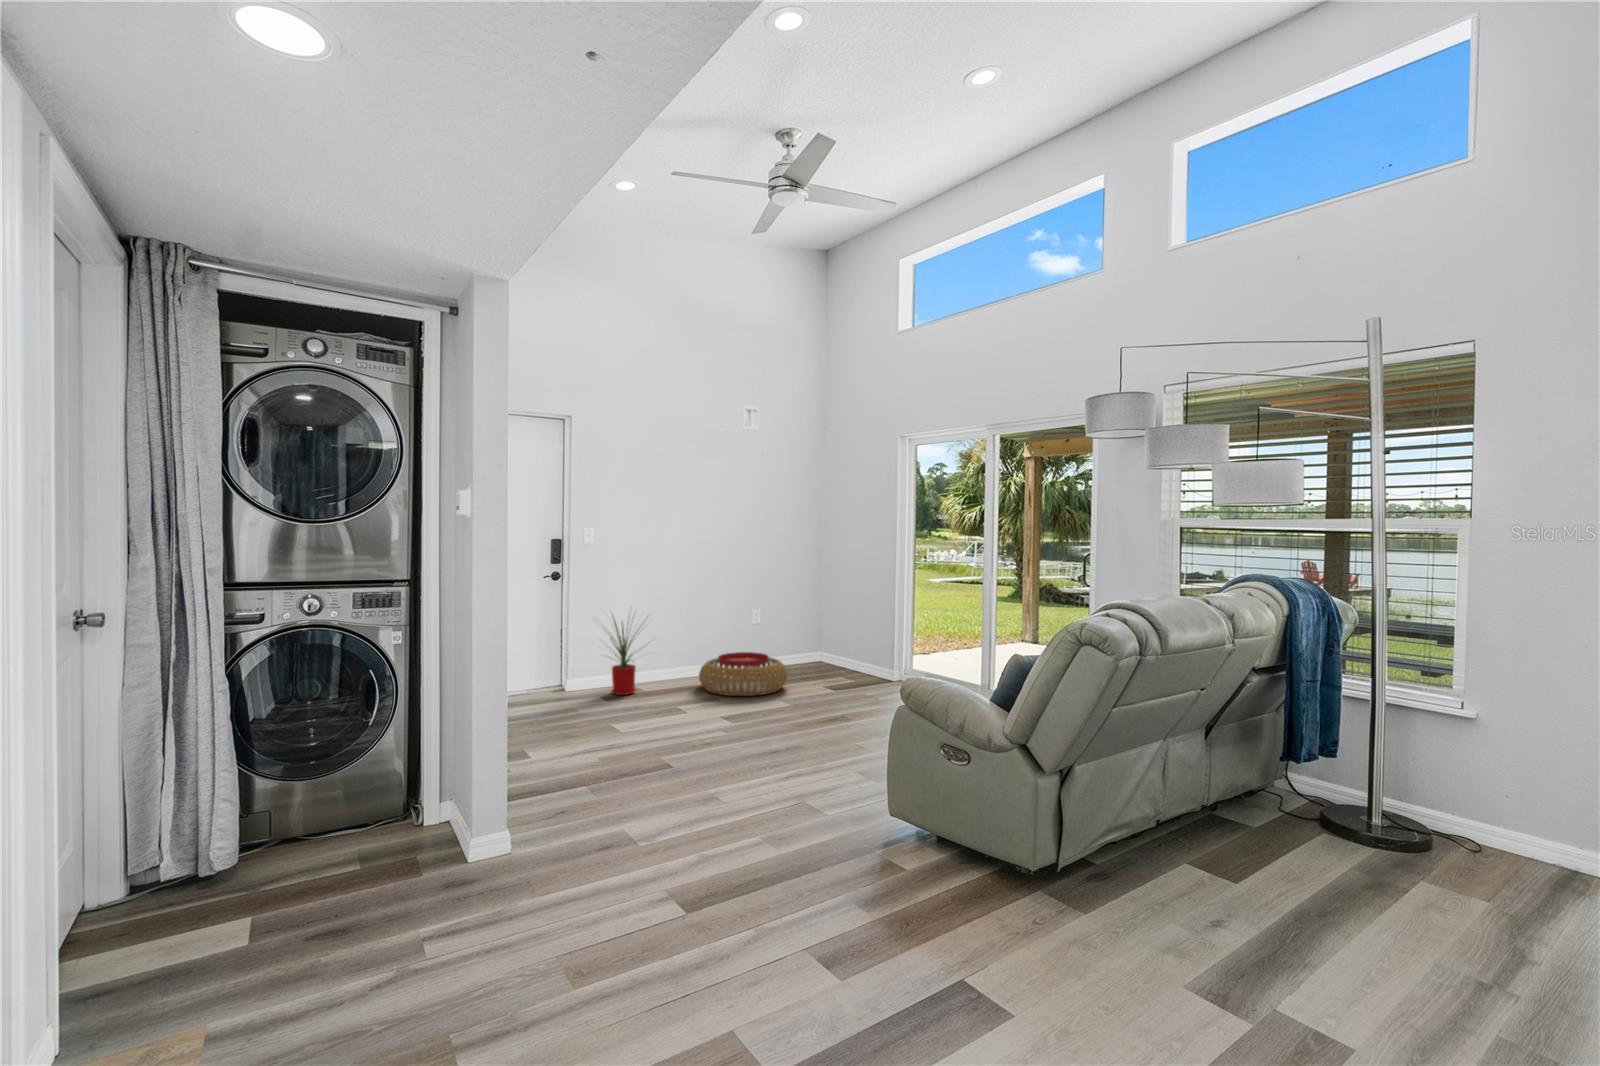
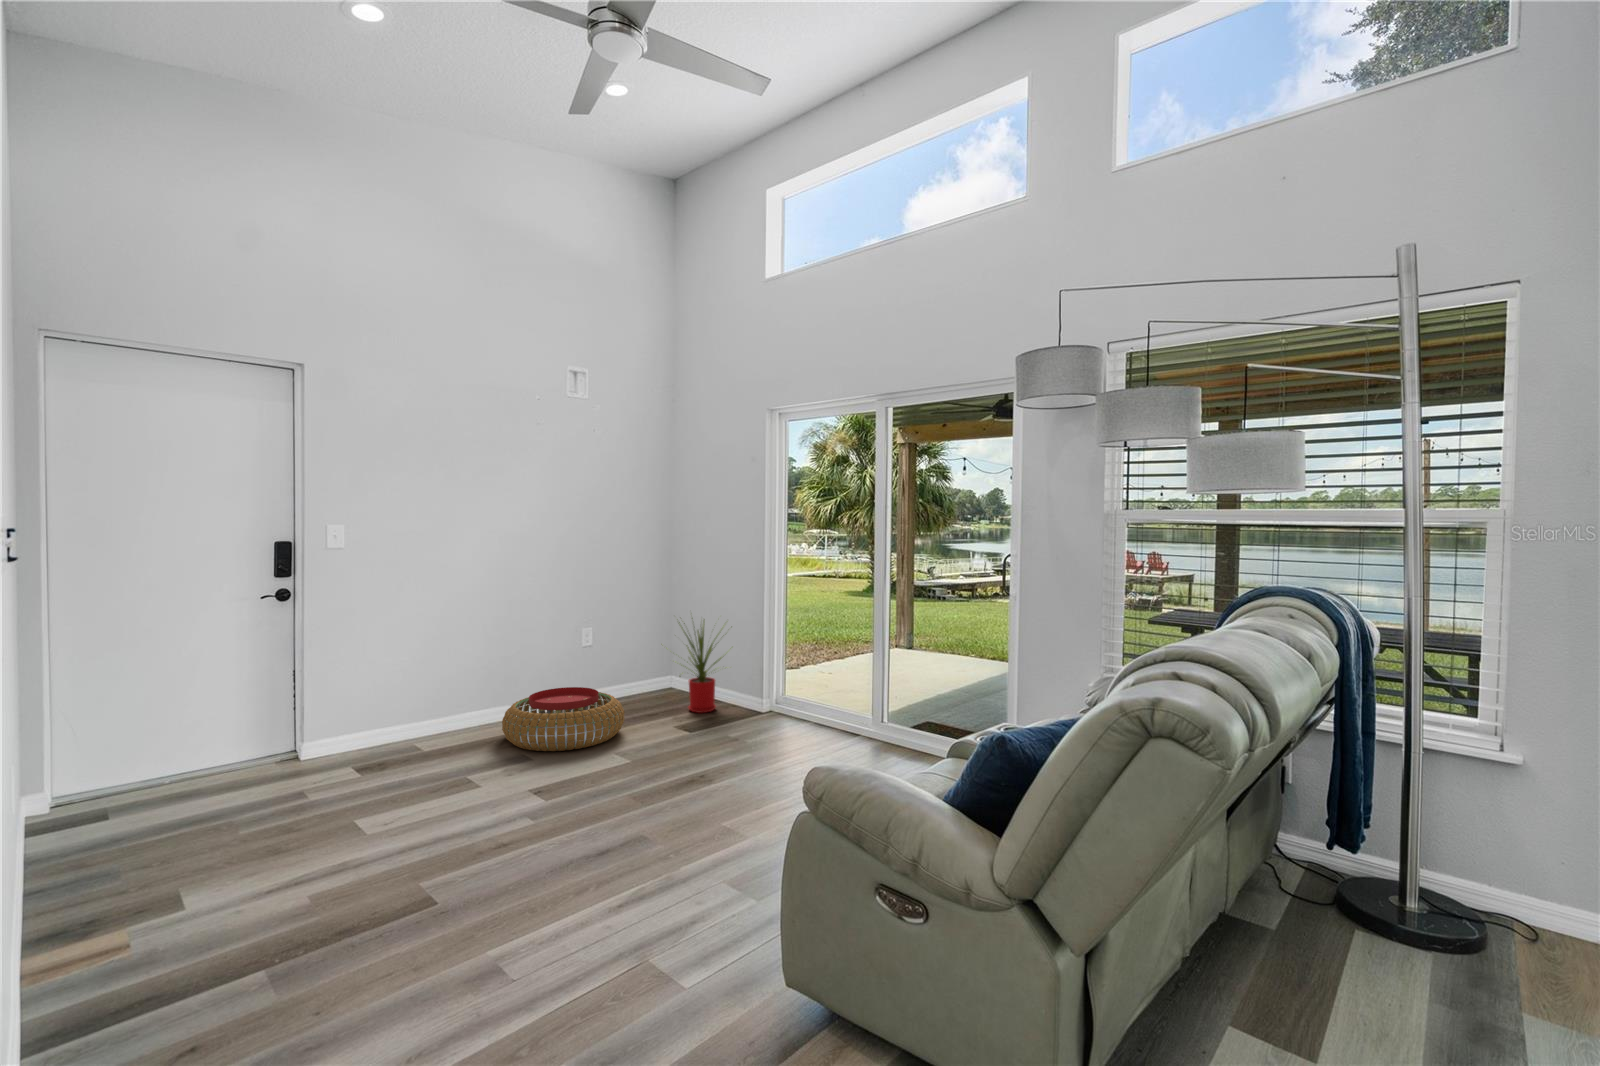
house plant: present [598,620,644,695] -> present [679,618,721,713]

